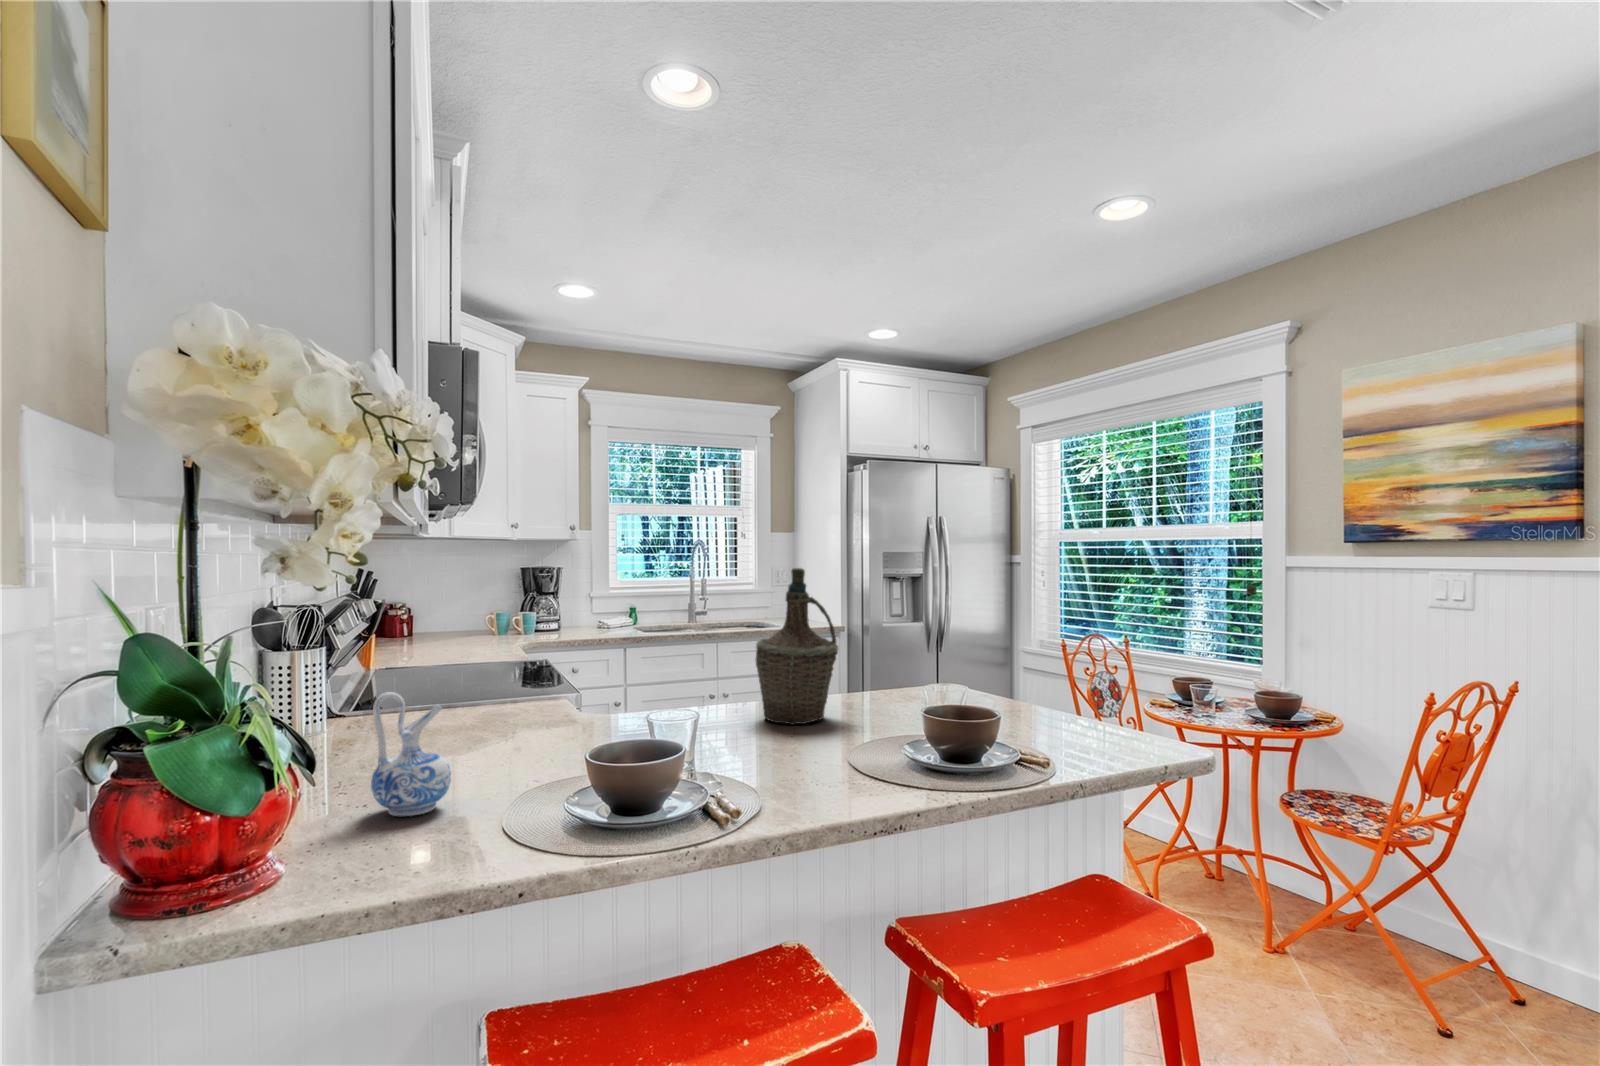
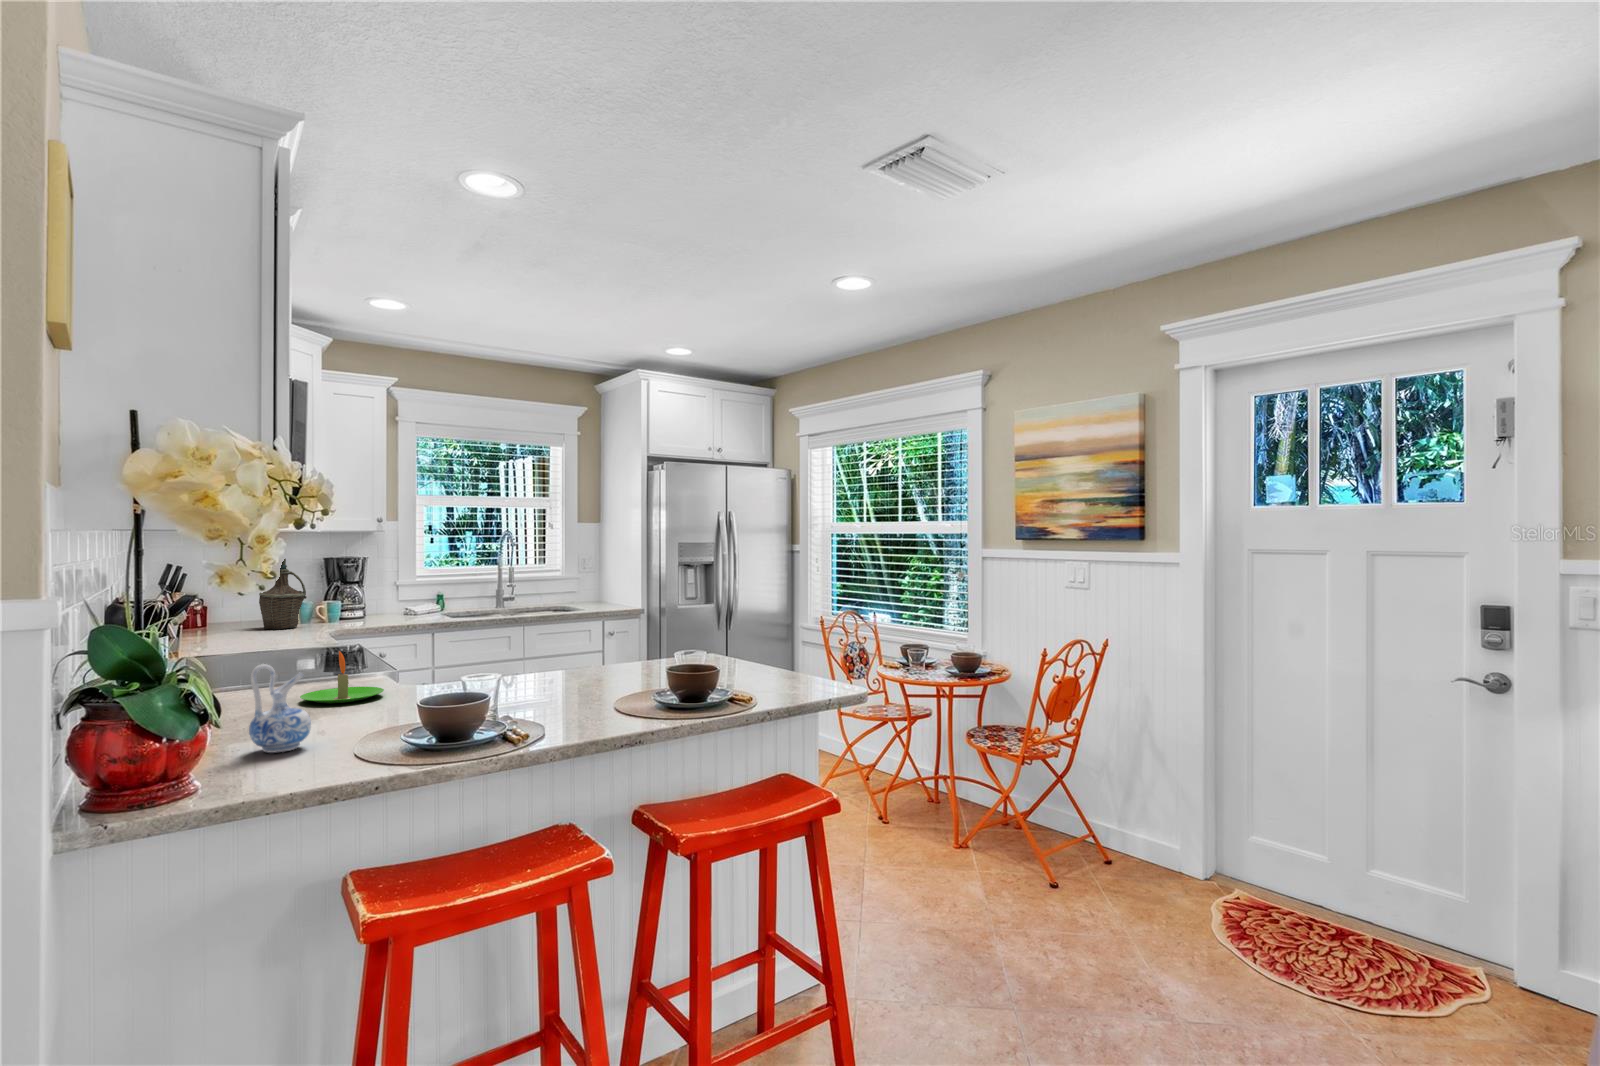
bottle: present [755,568,838,725] -> present [259,559,307,630]
candle: none [461,672,558,738] -> present [300,651,384,703]

